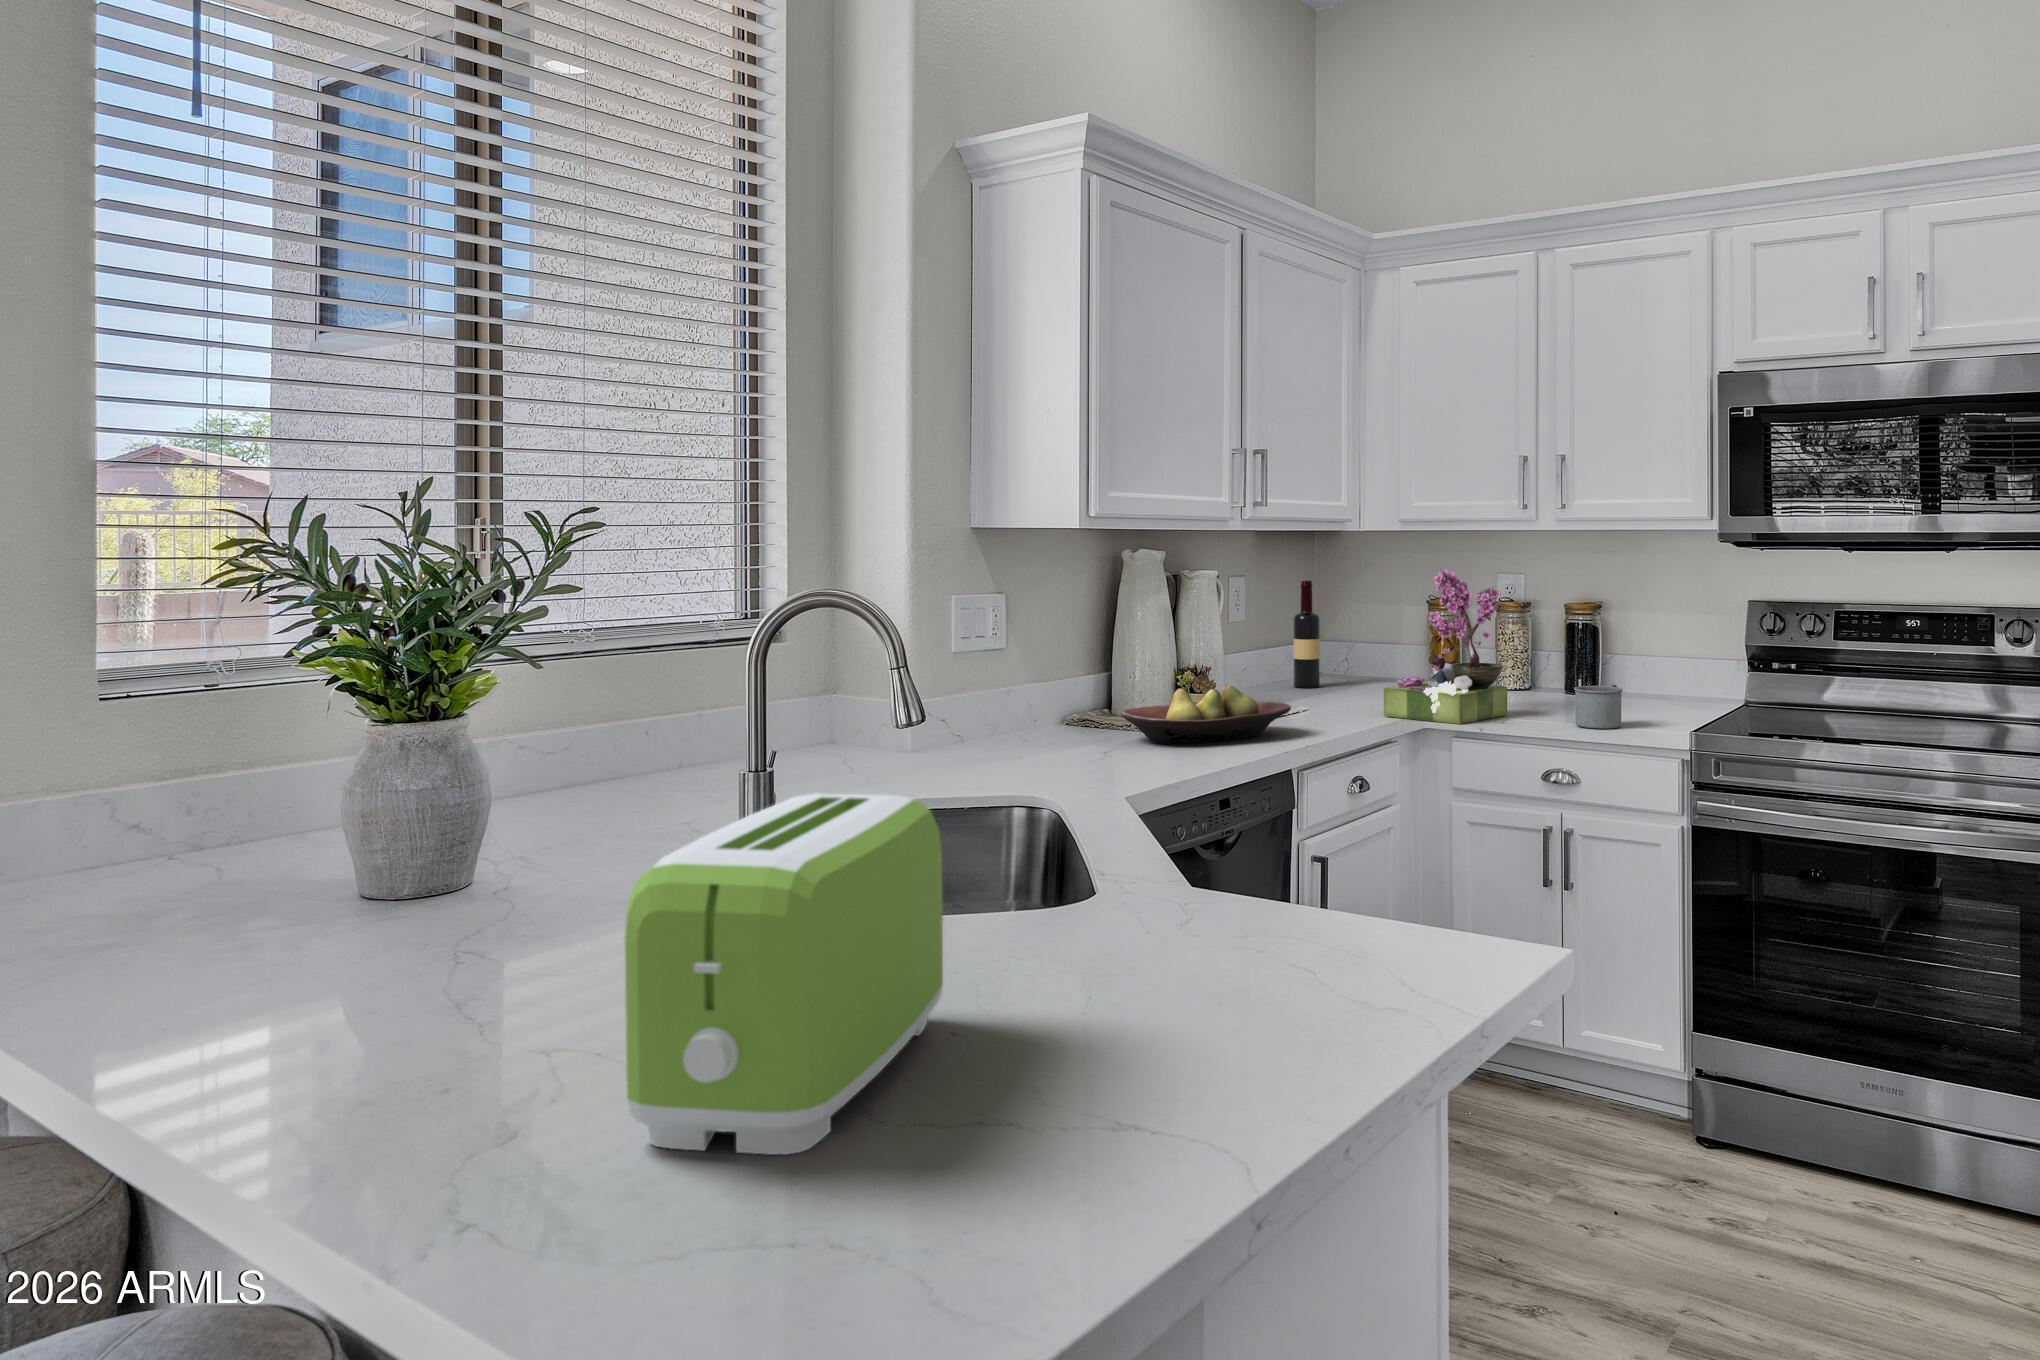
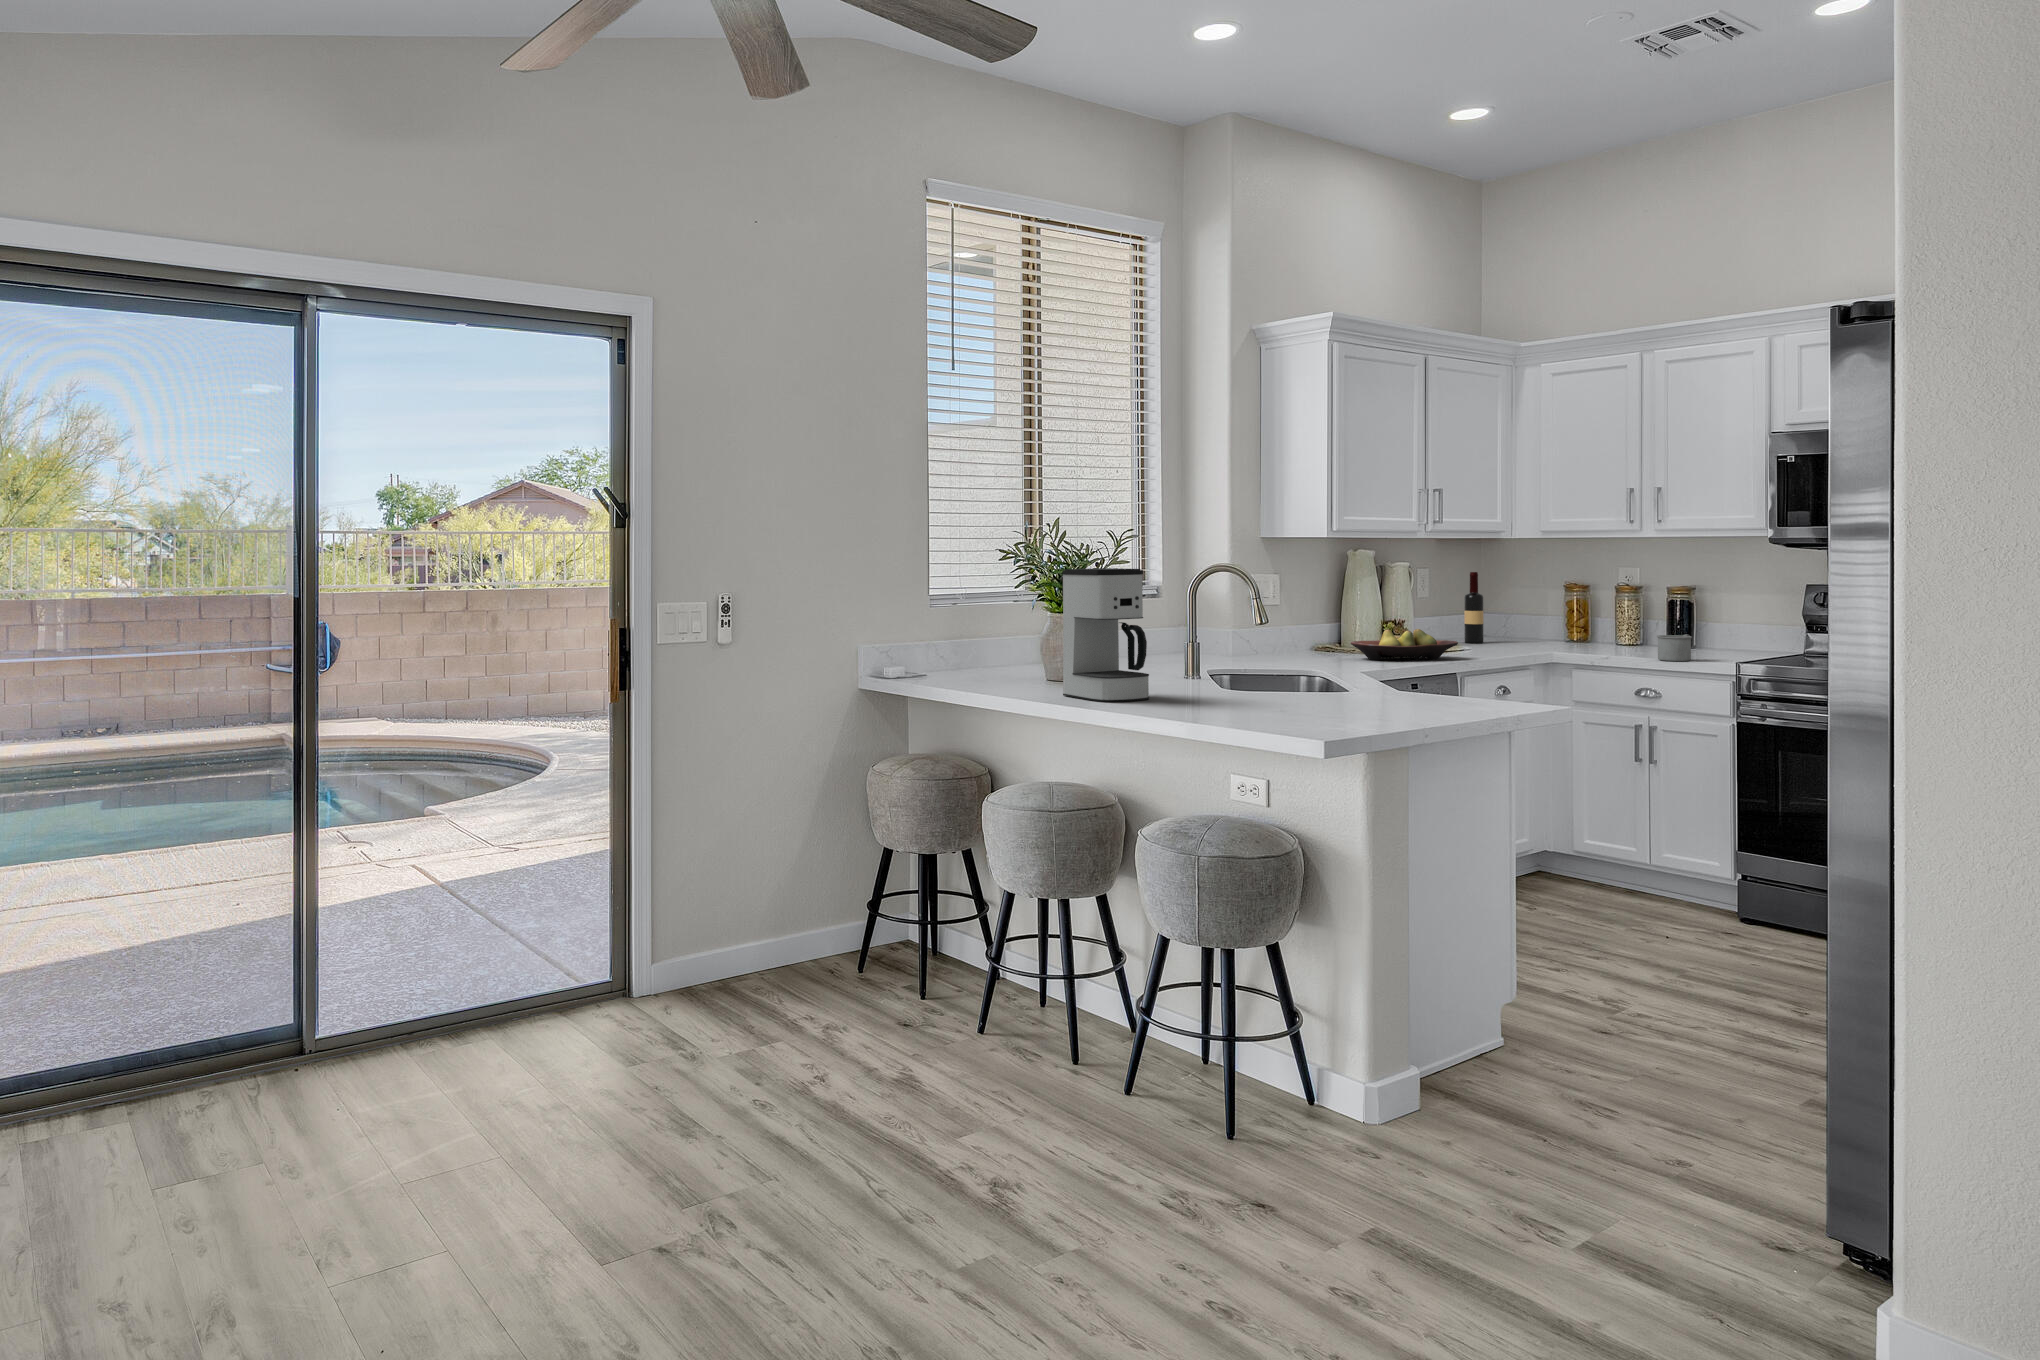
flower arrangement: present [1384,569,1507,724] -> none [1524,560,1613,658]
coffee maker: none [320,613,569,1009] -> present [1062,568,1149,702]
toaster: present [624,793,943,1154] -> none [1220,627,1308,722]

